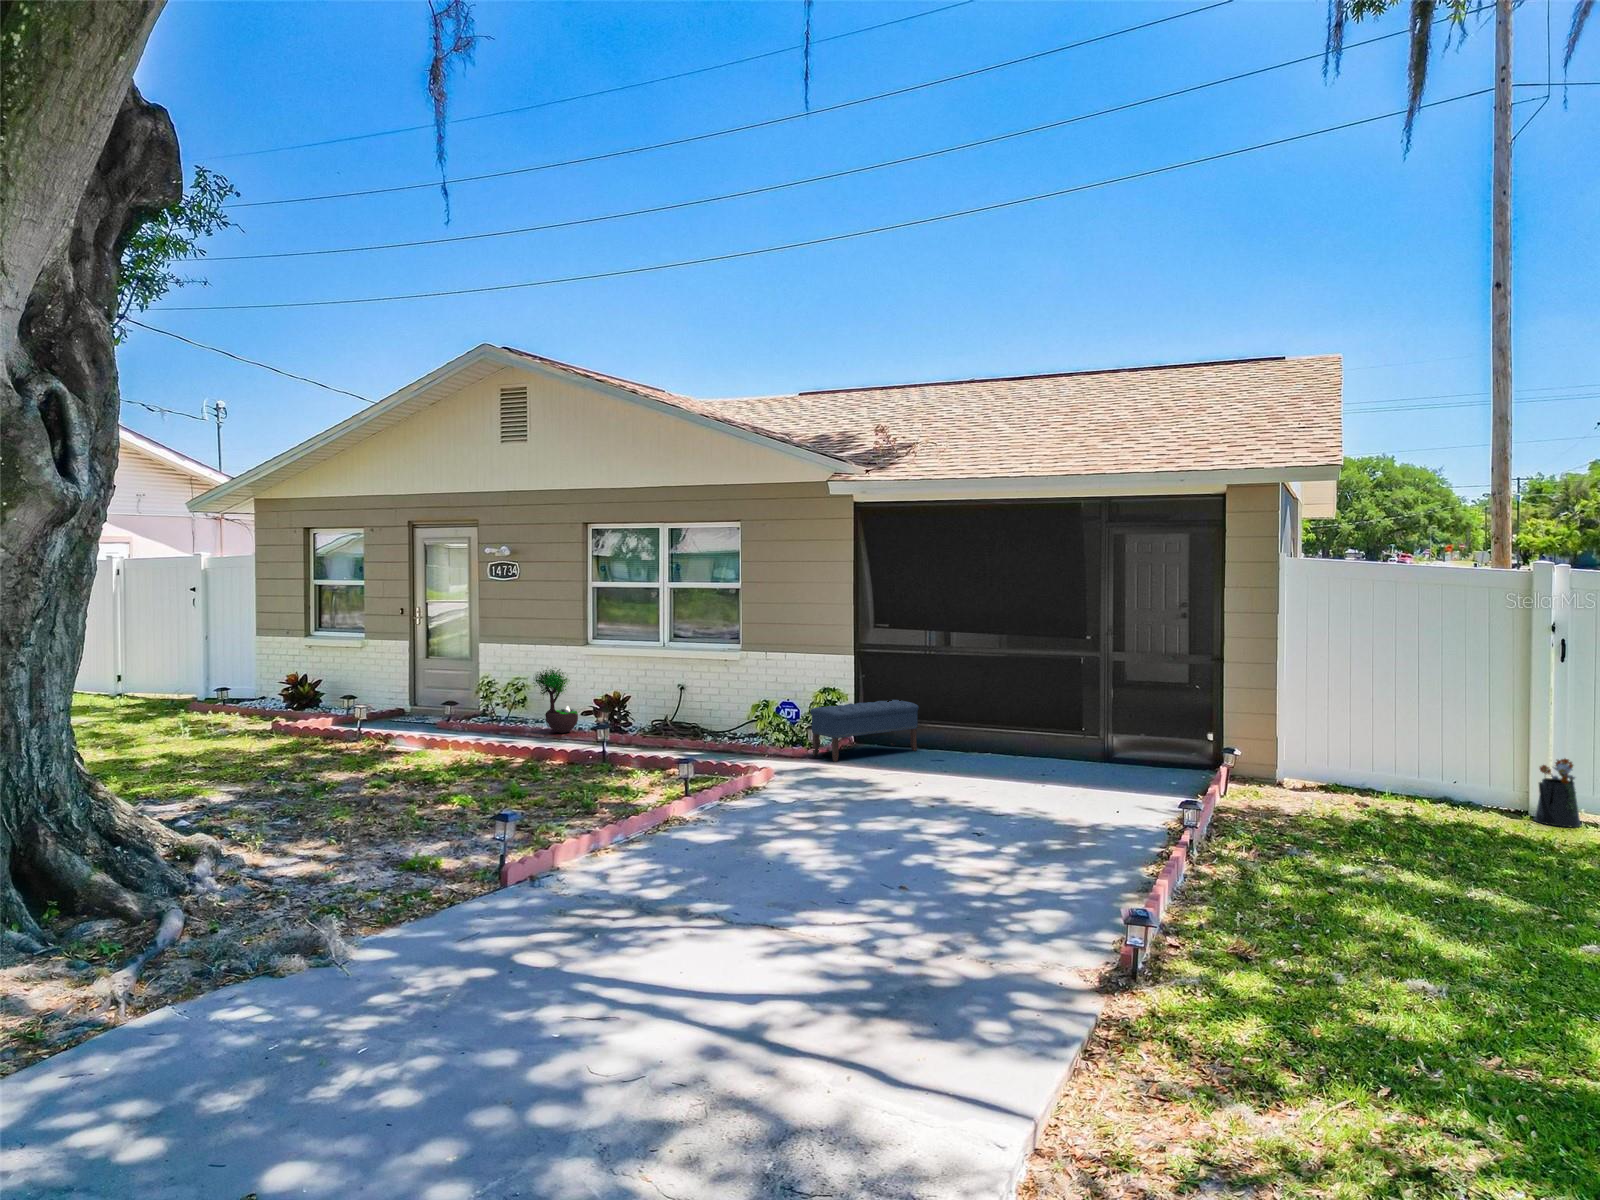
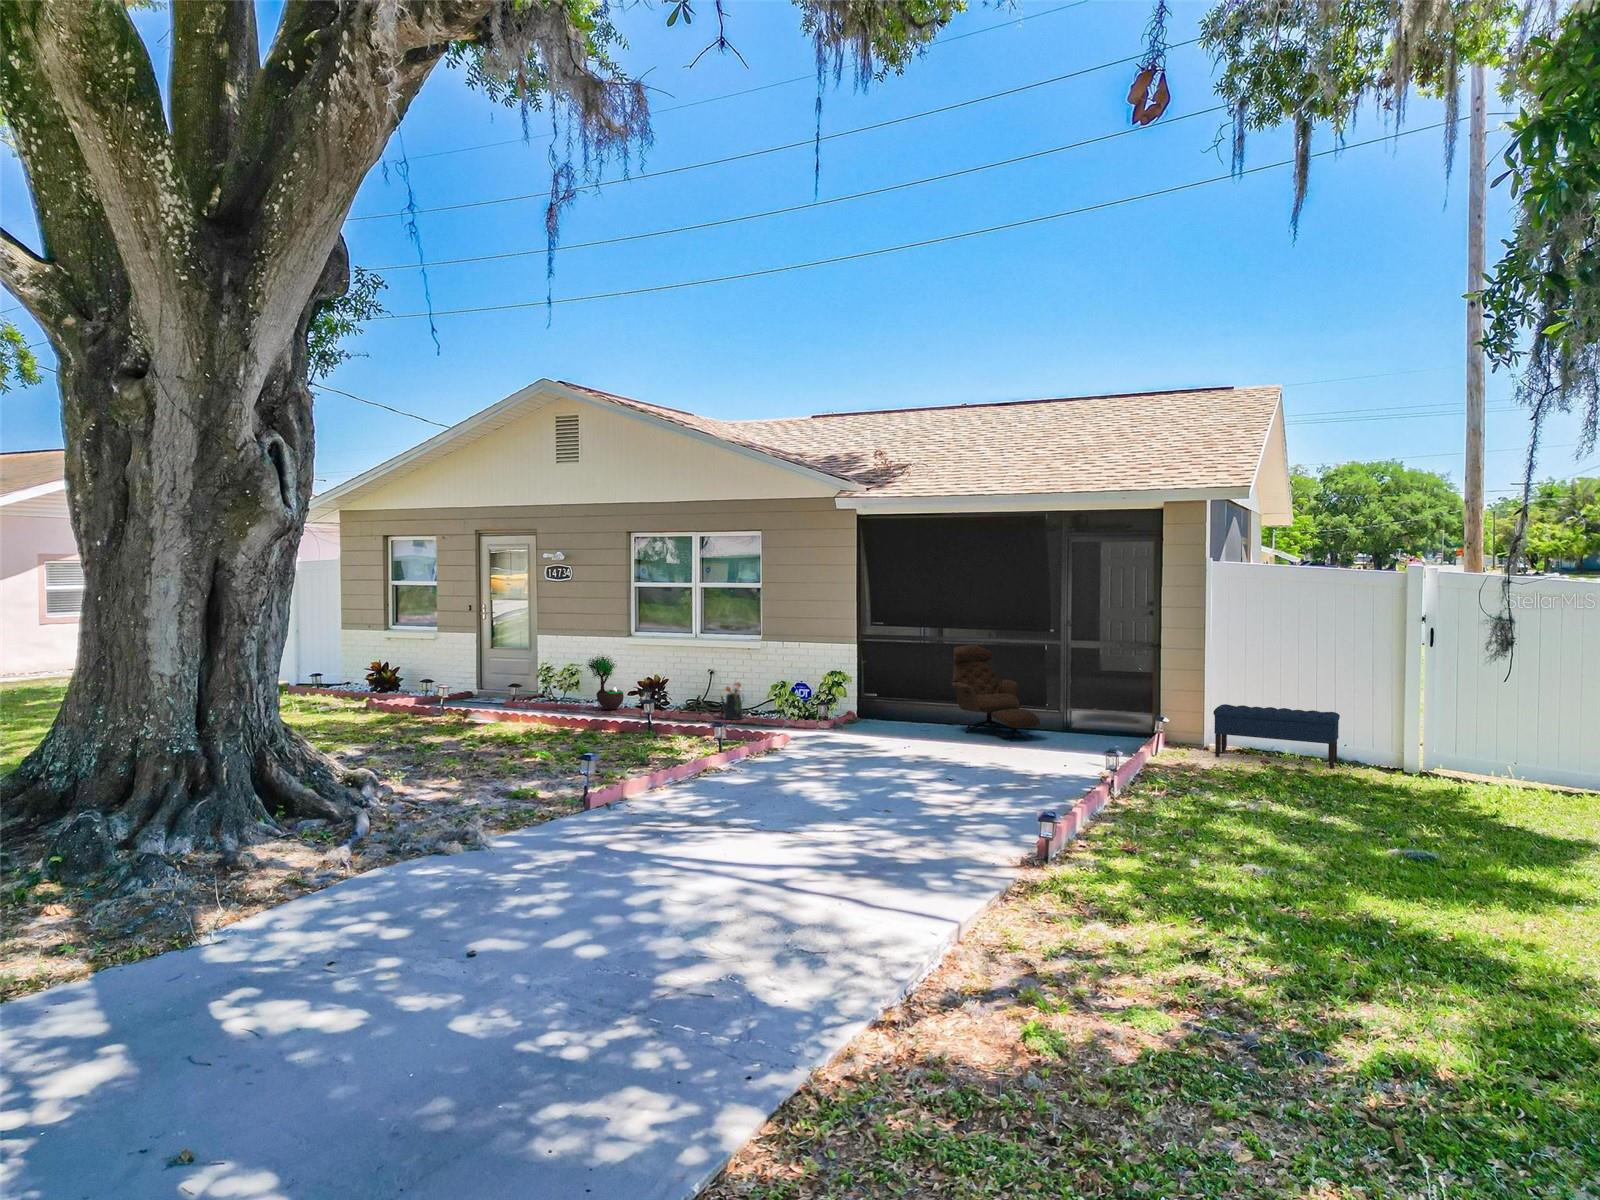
lounge chair: none [970,656,1080,774] -> present [952,645,1040,740]
bench: present [810,700,919,762] -> present [1213,704,1340,768]
watering can: present [1534,759,1581,827] -> present [721,683,743,720]

